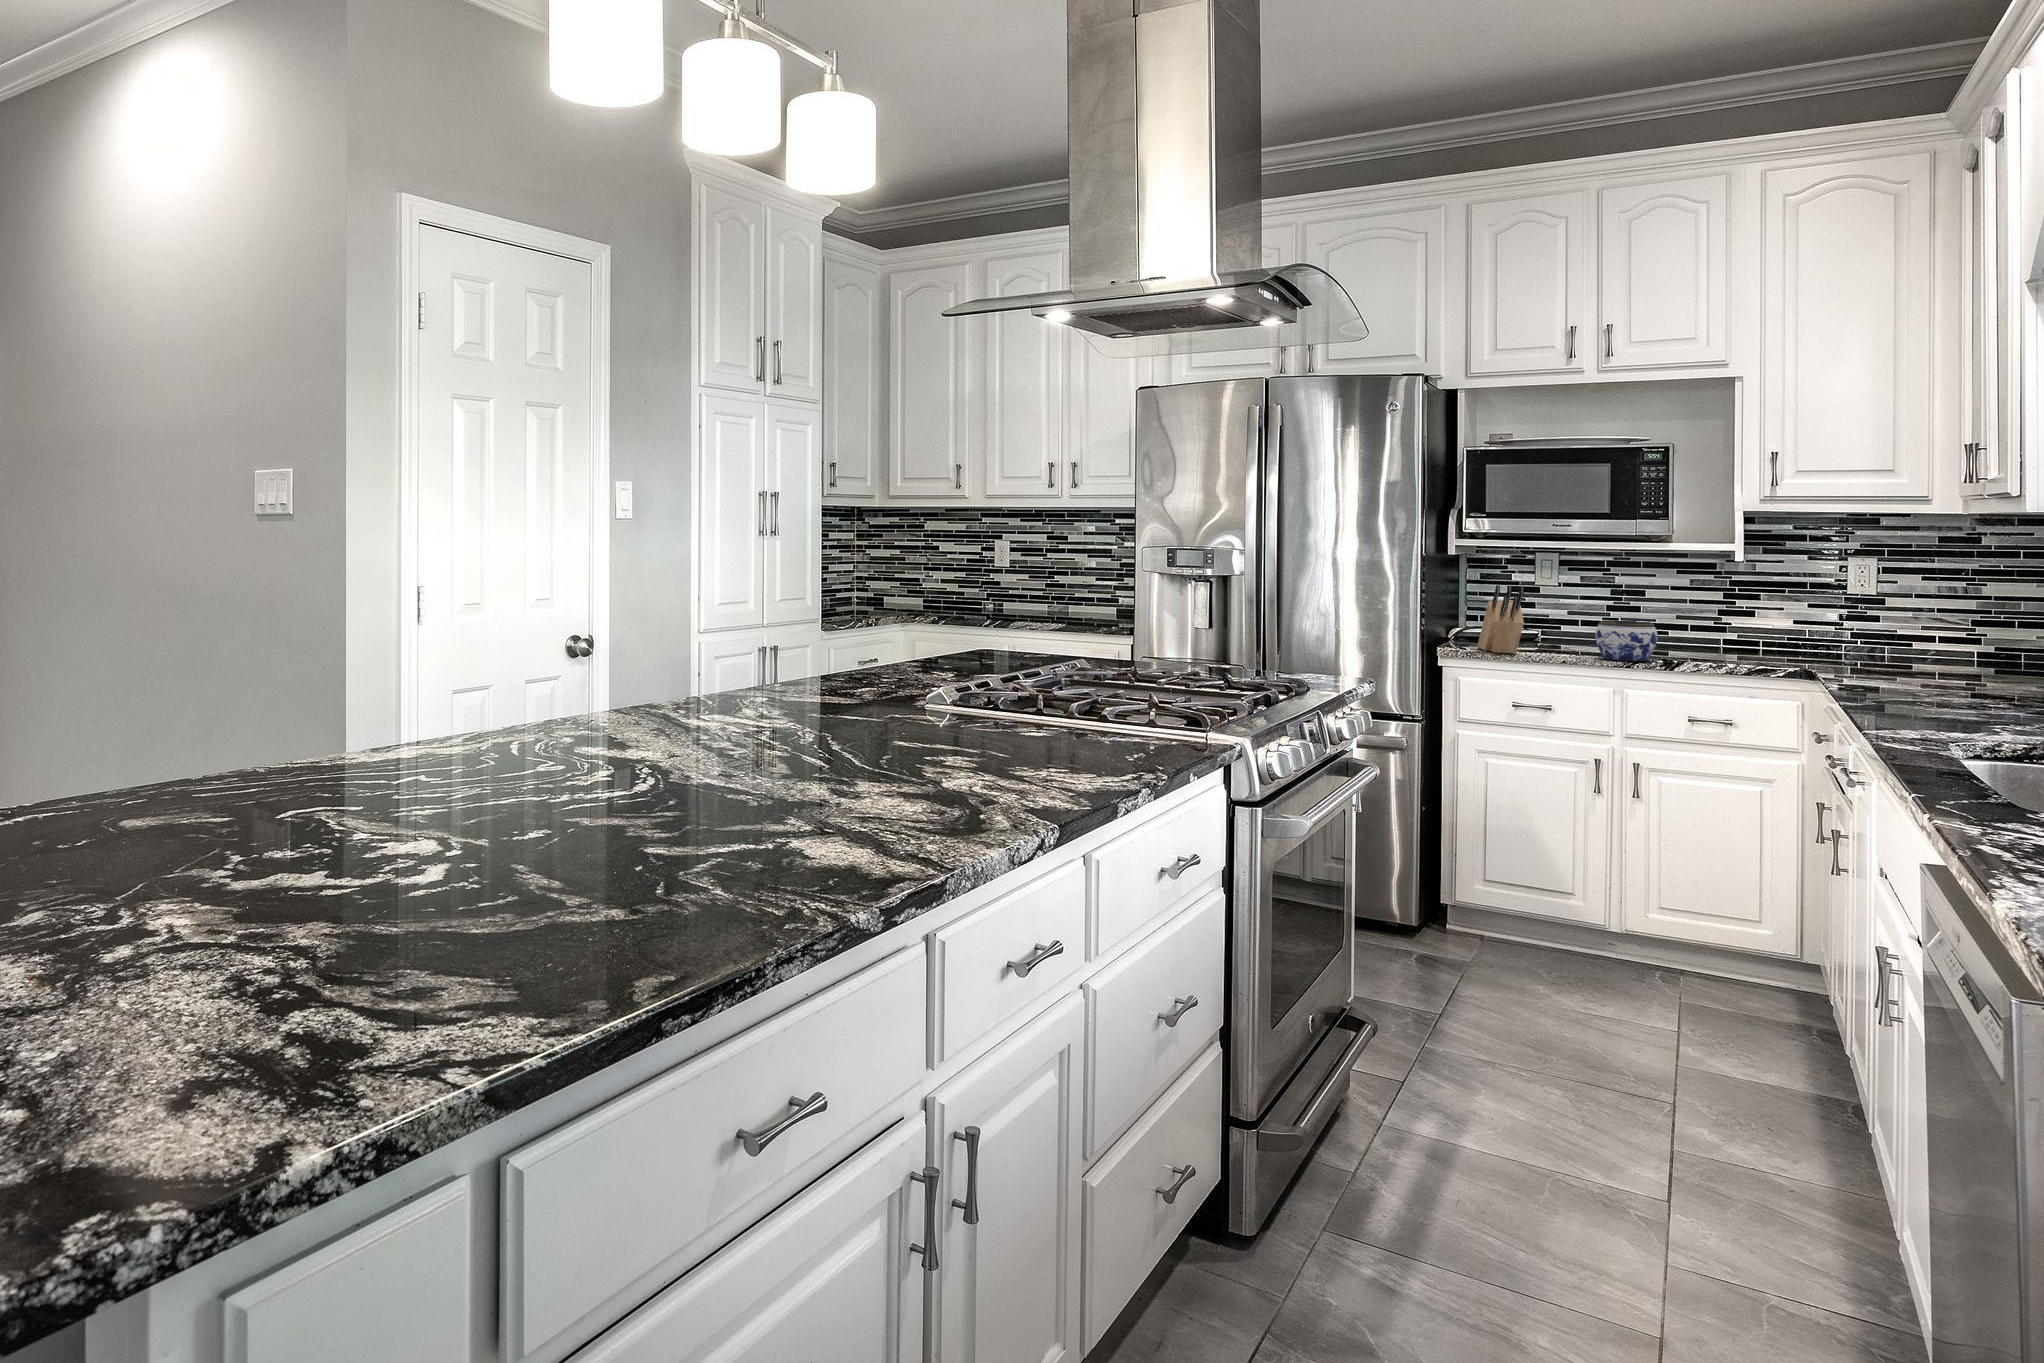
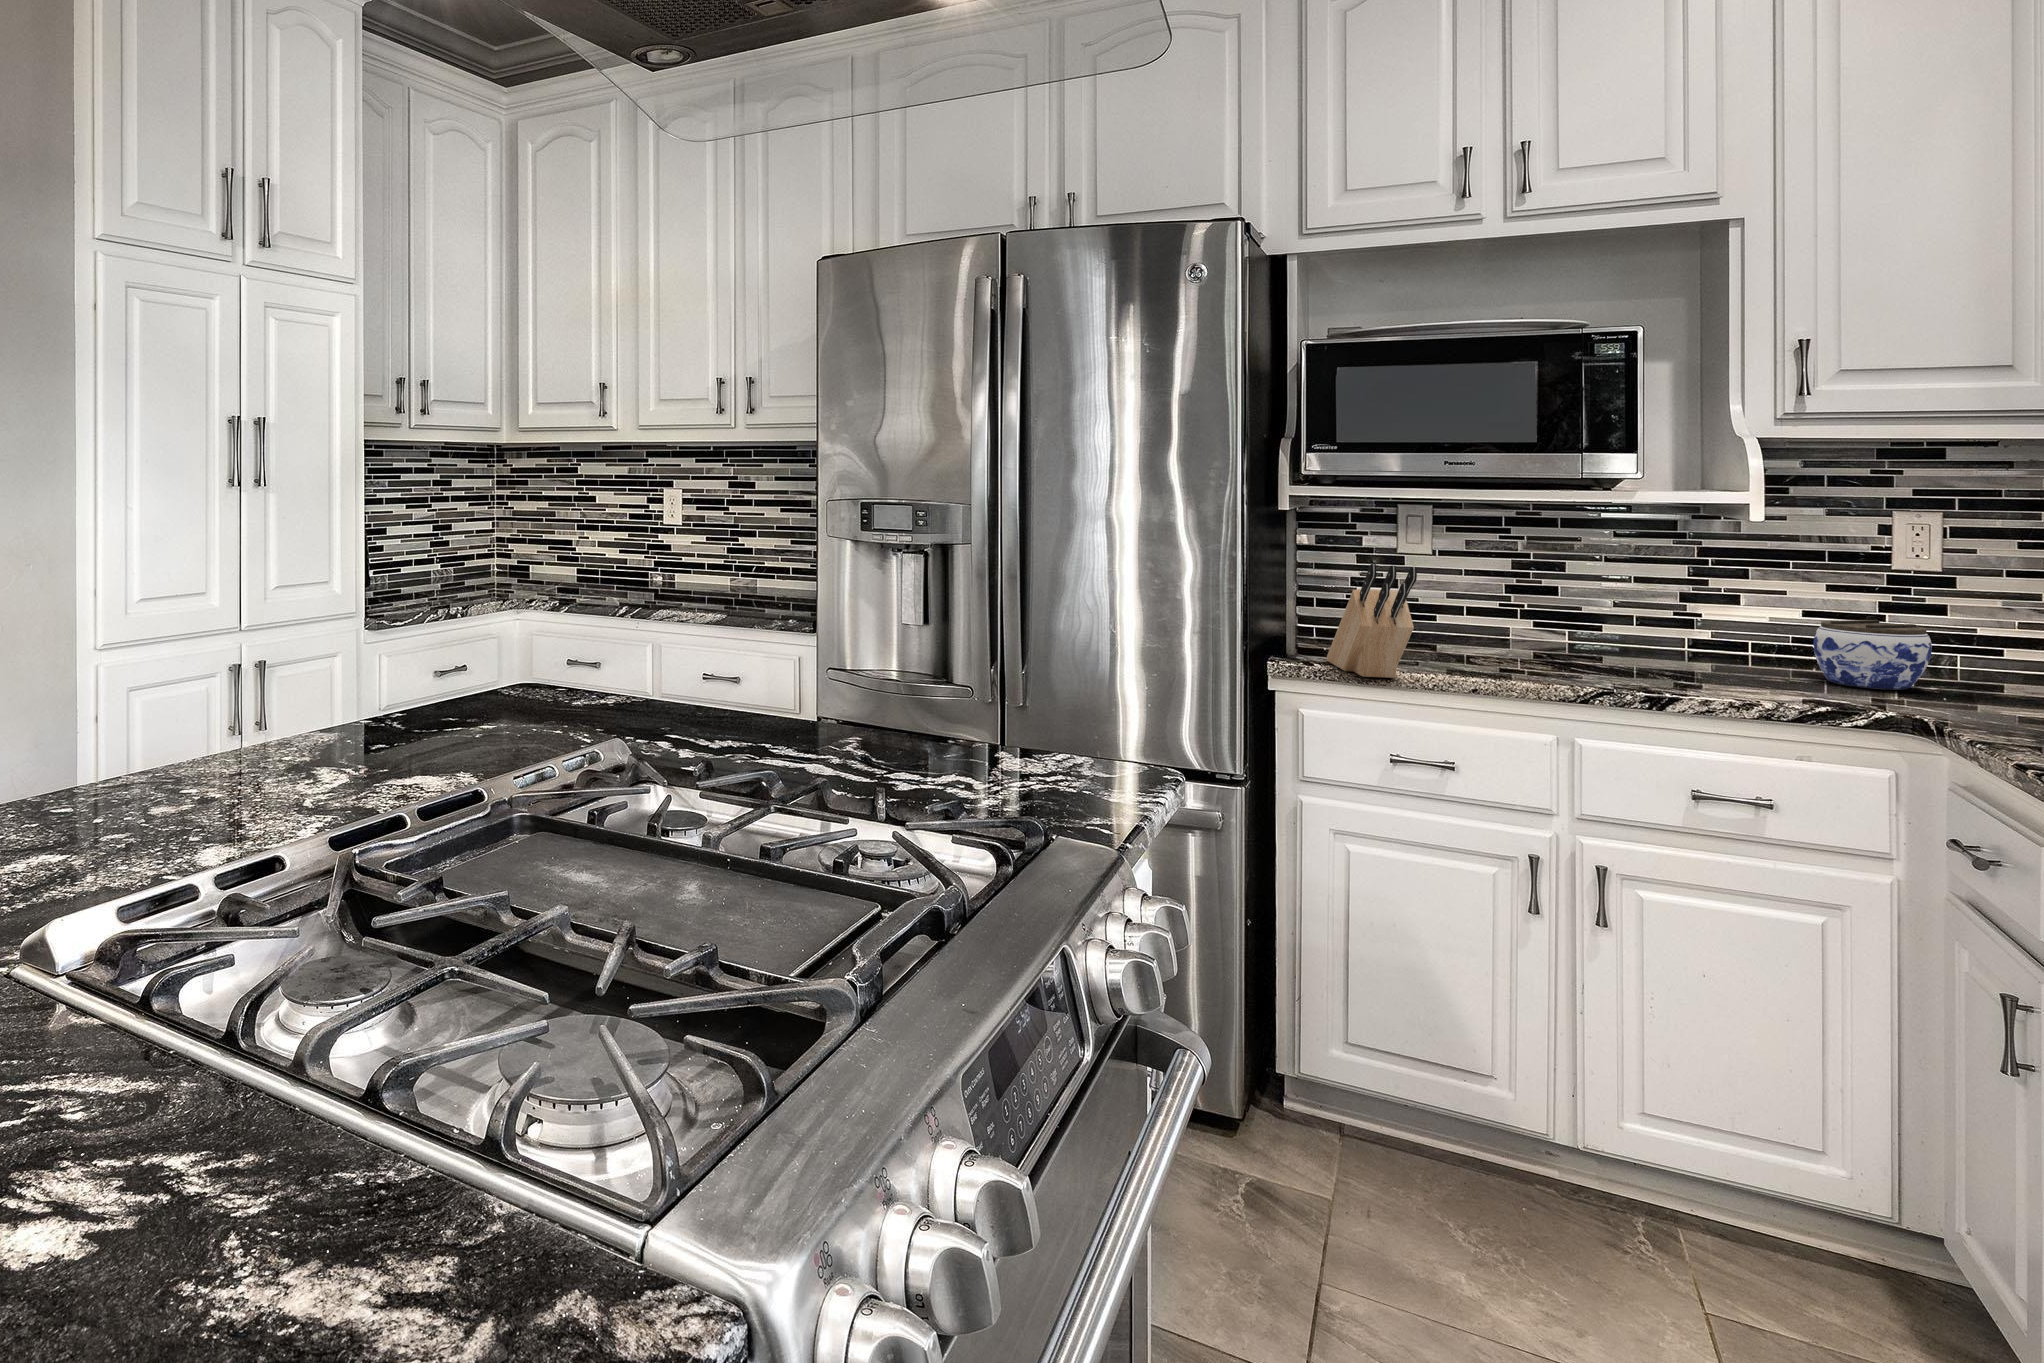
jar: present [1596,620,1657,661] -> present [1814,620,1932,690]

